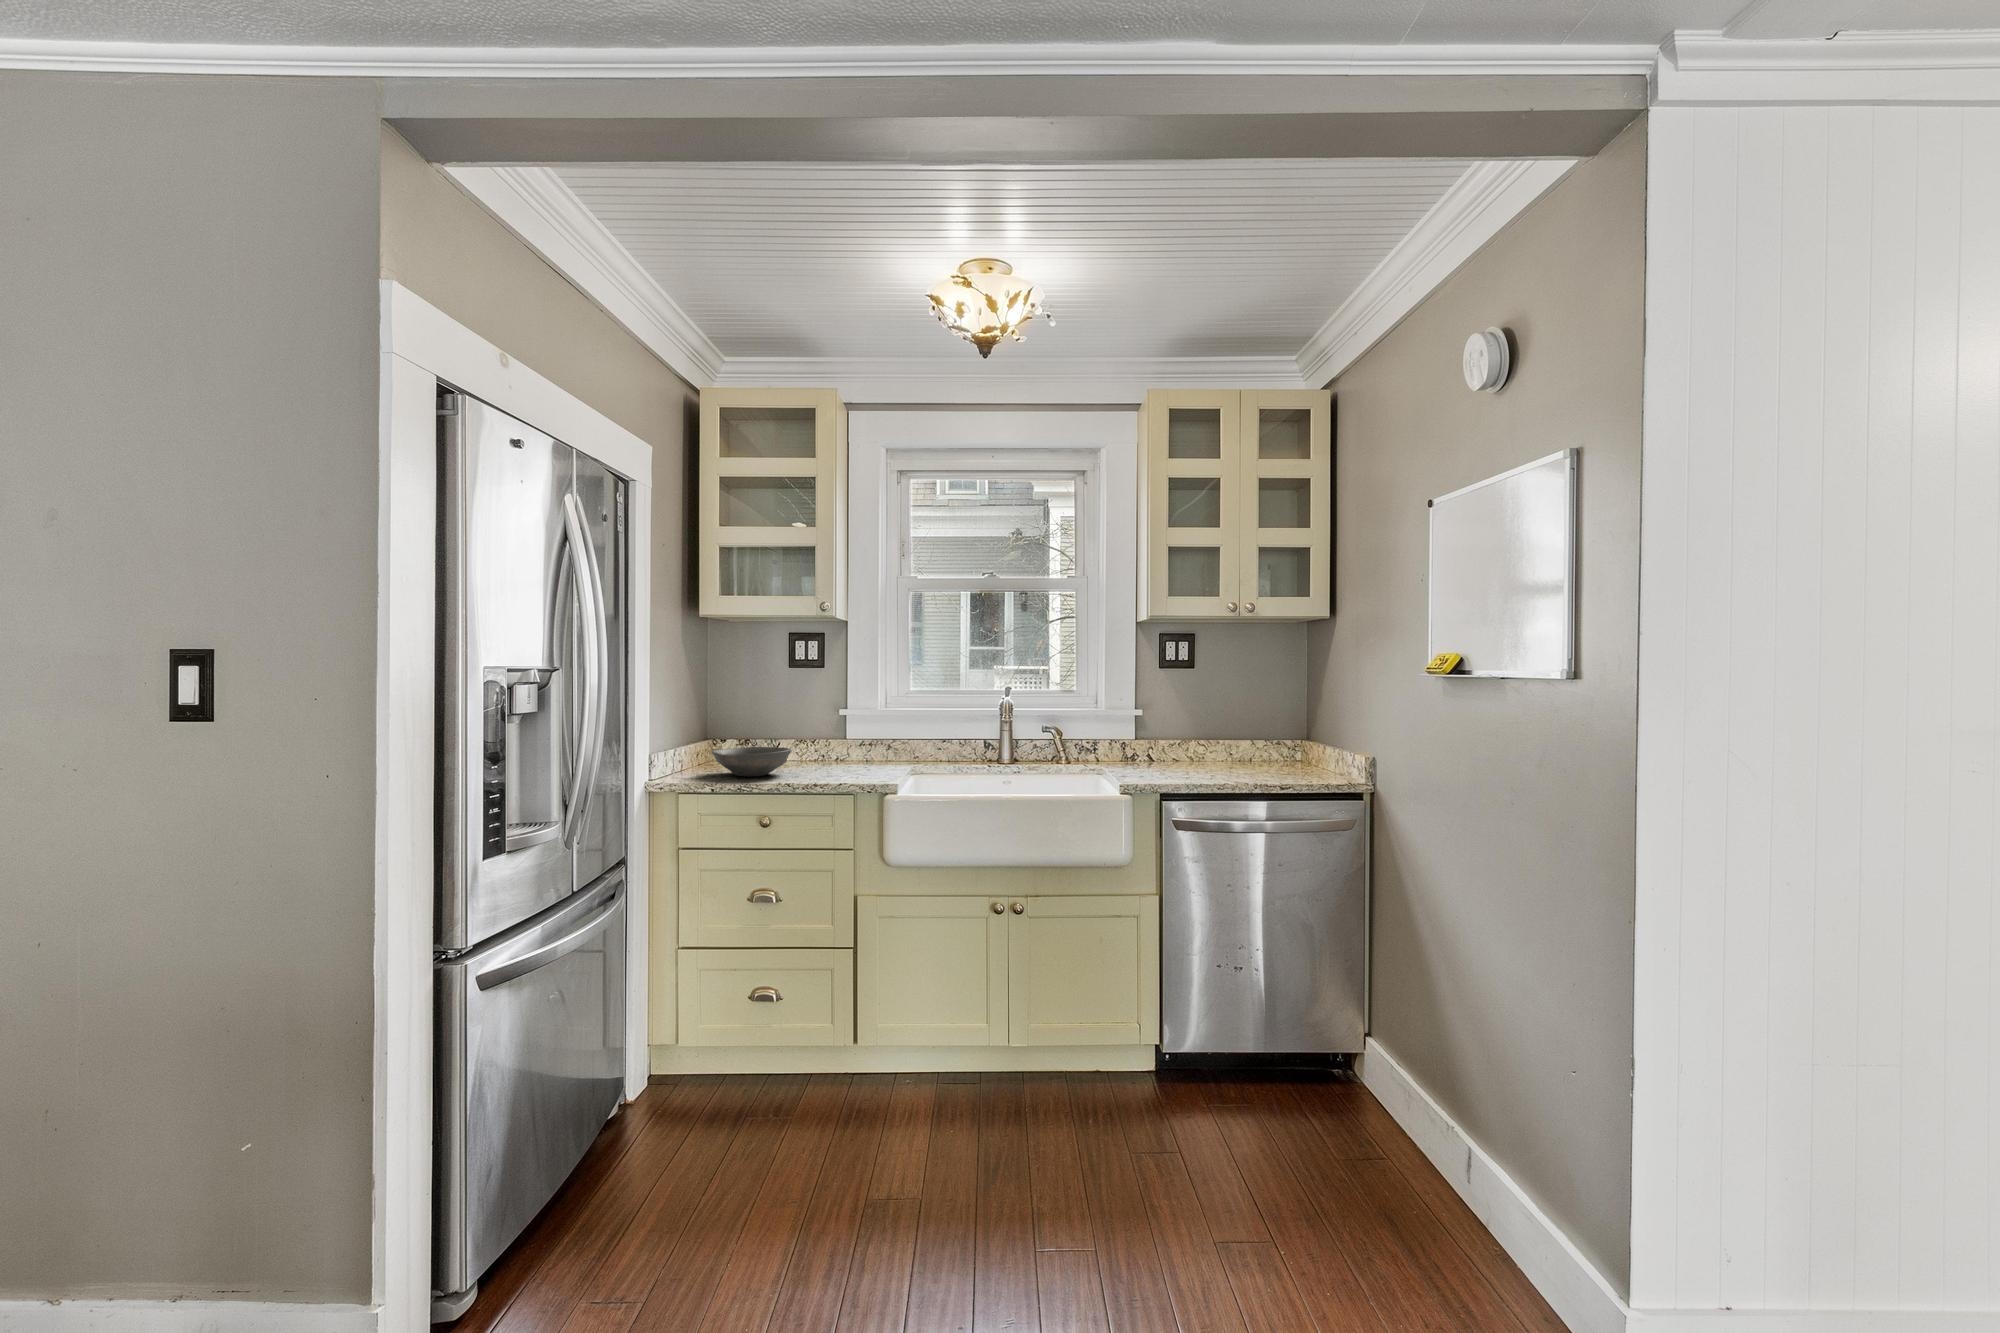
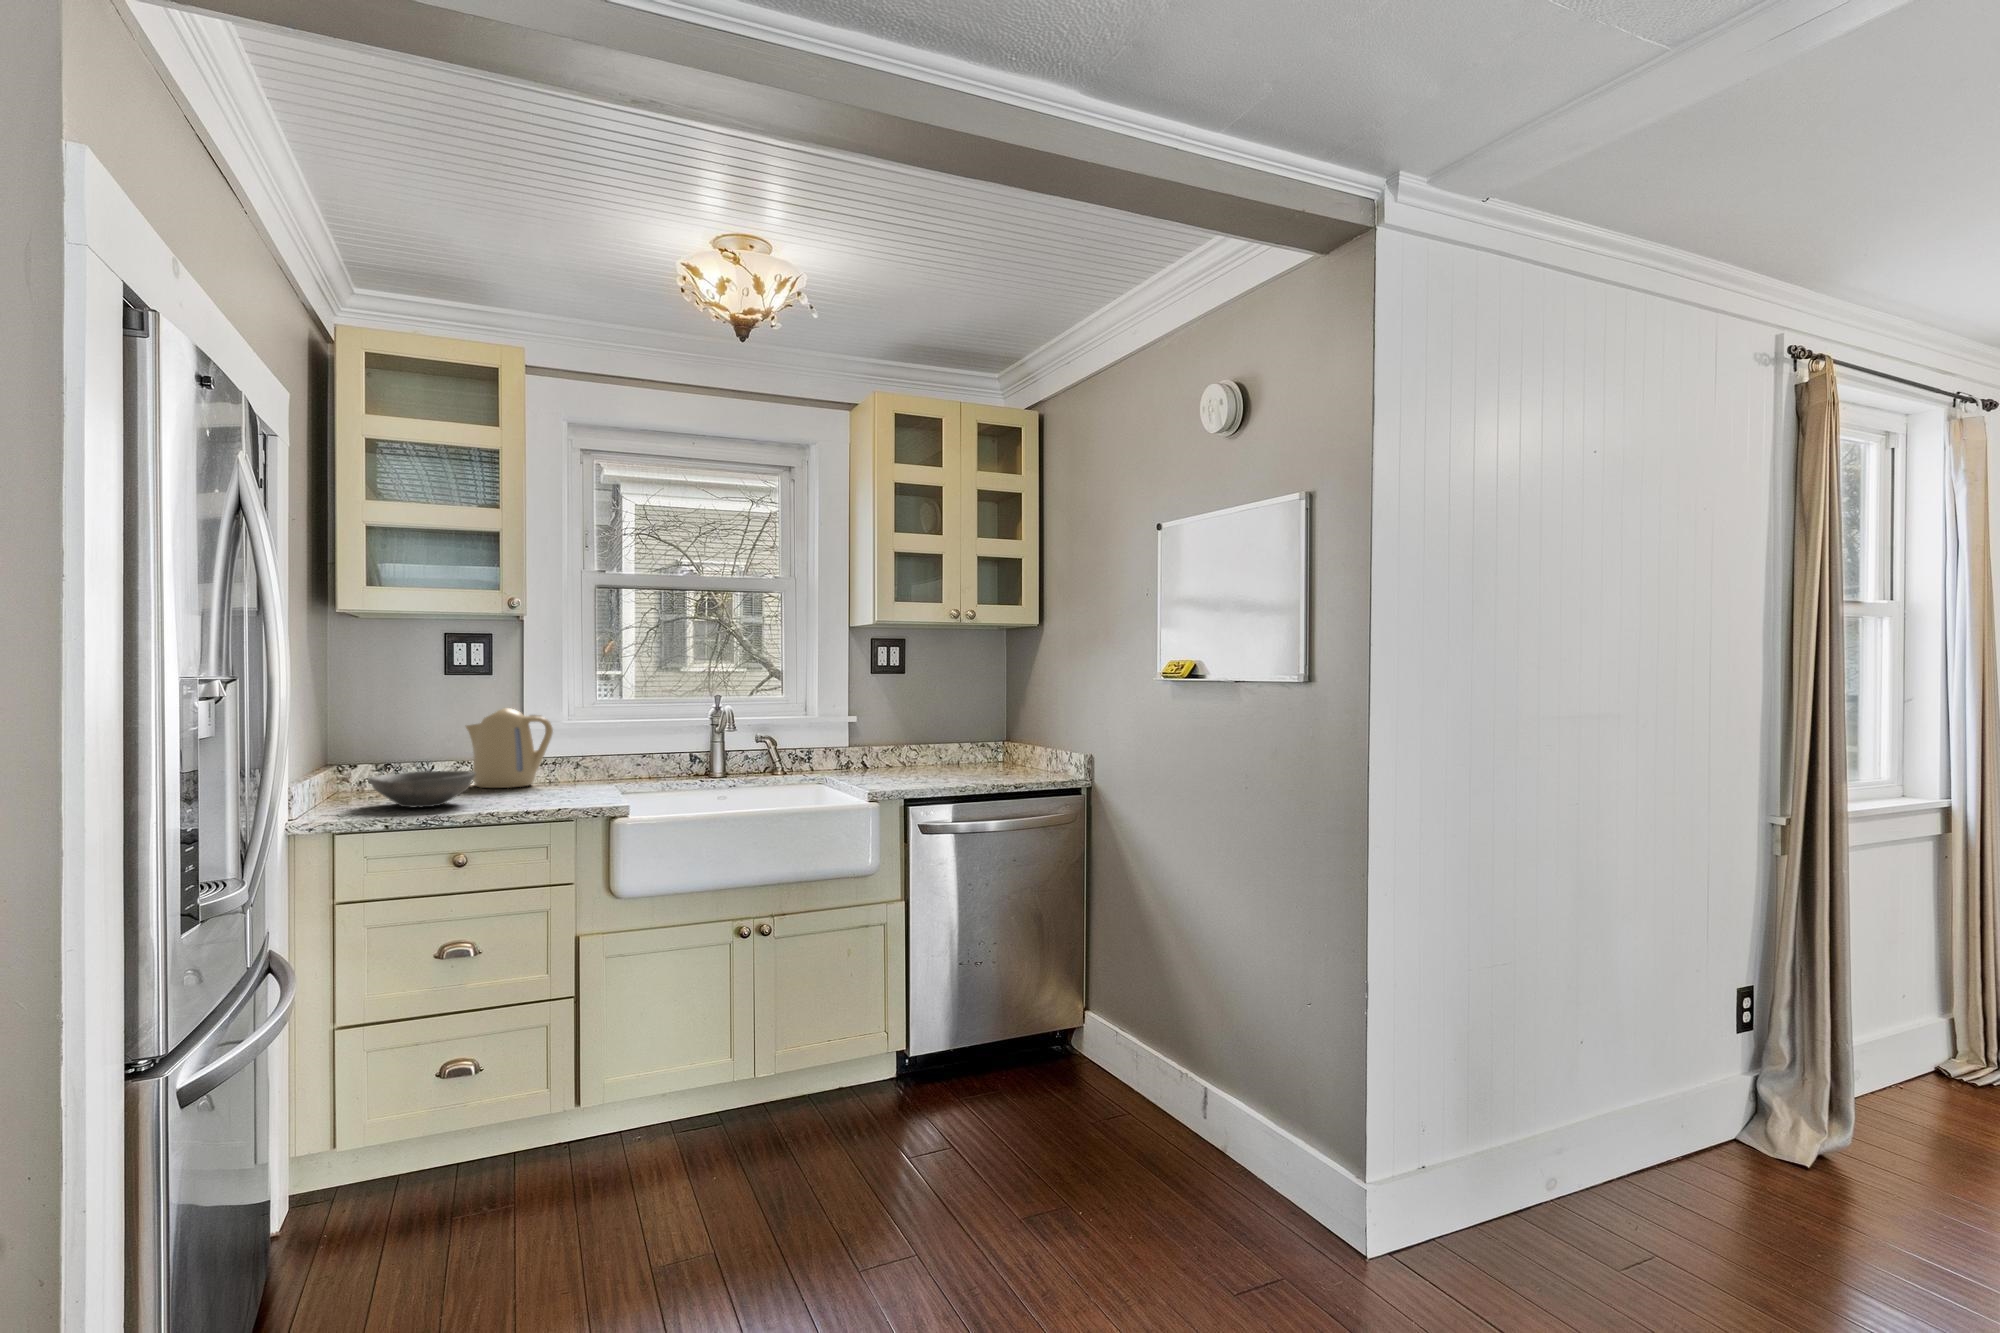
kettle: none [804,696,869,763] -> present [466,708,553,788]

